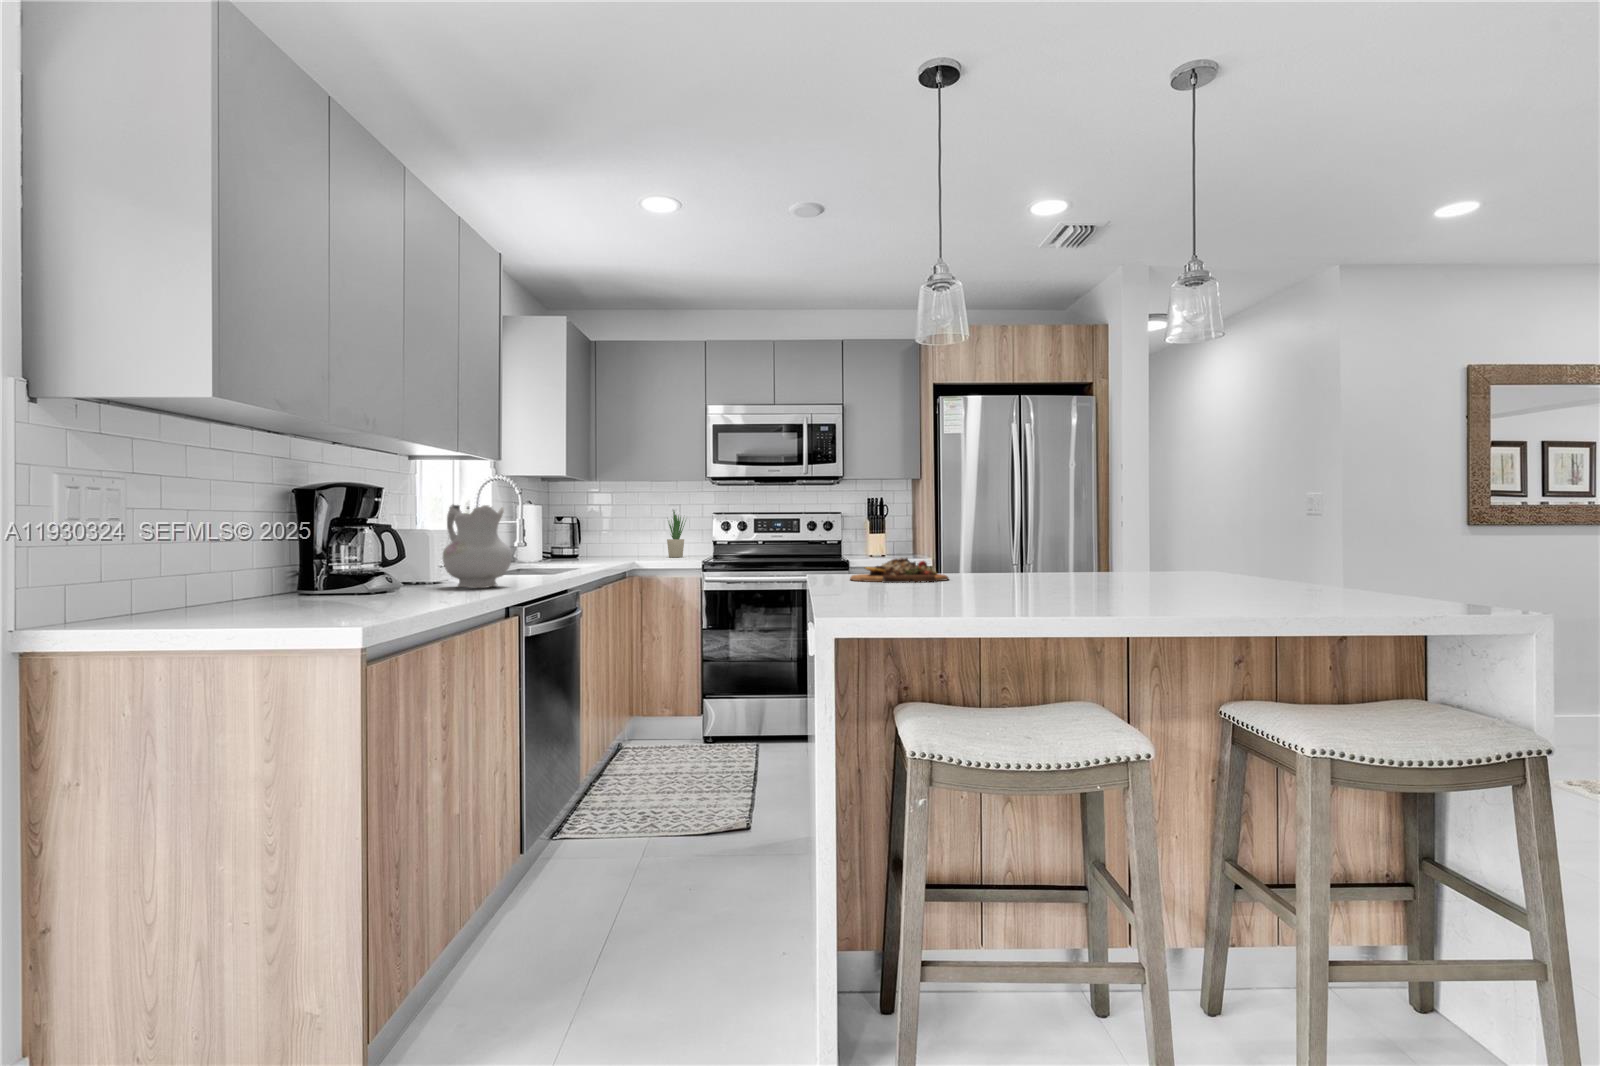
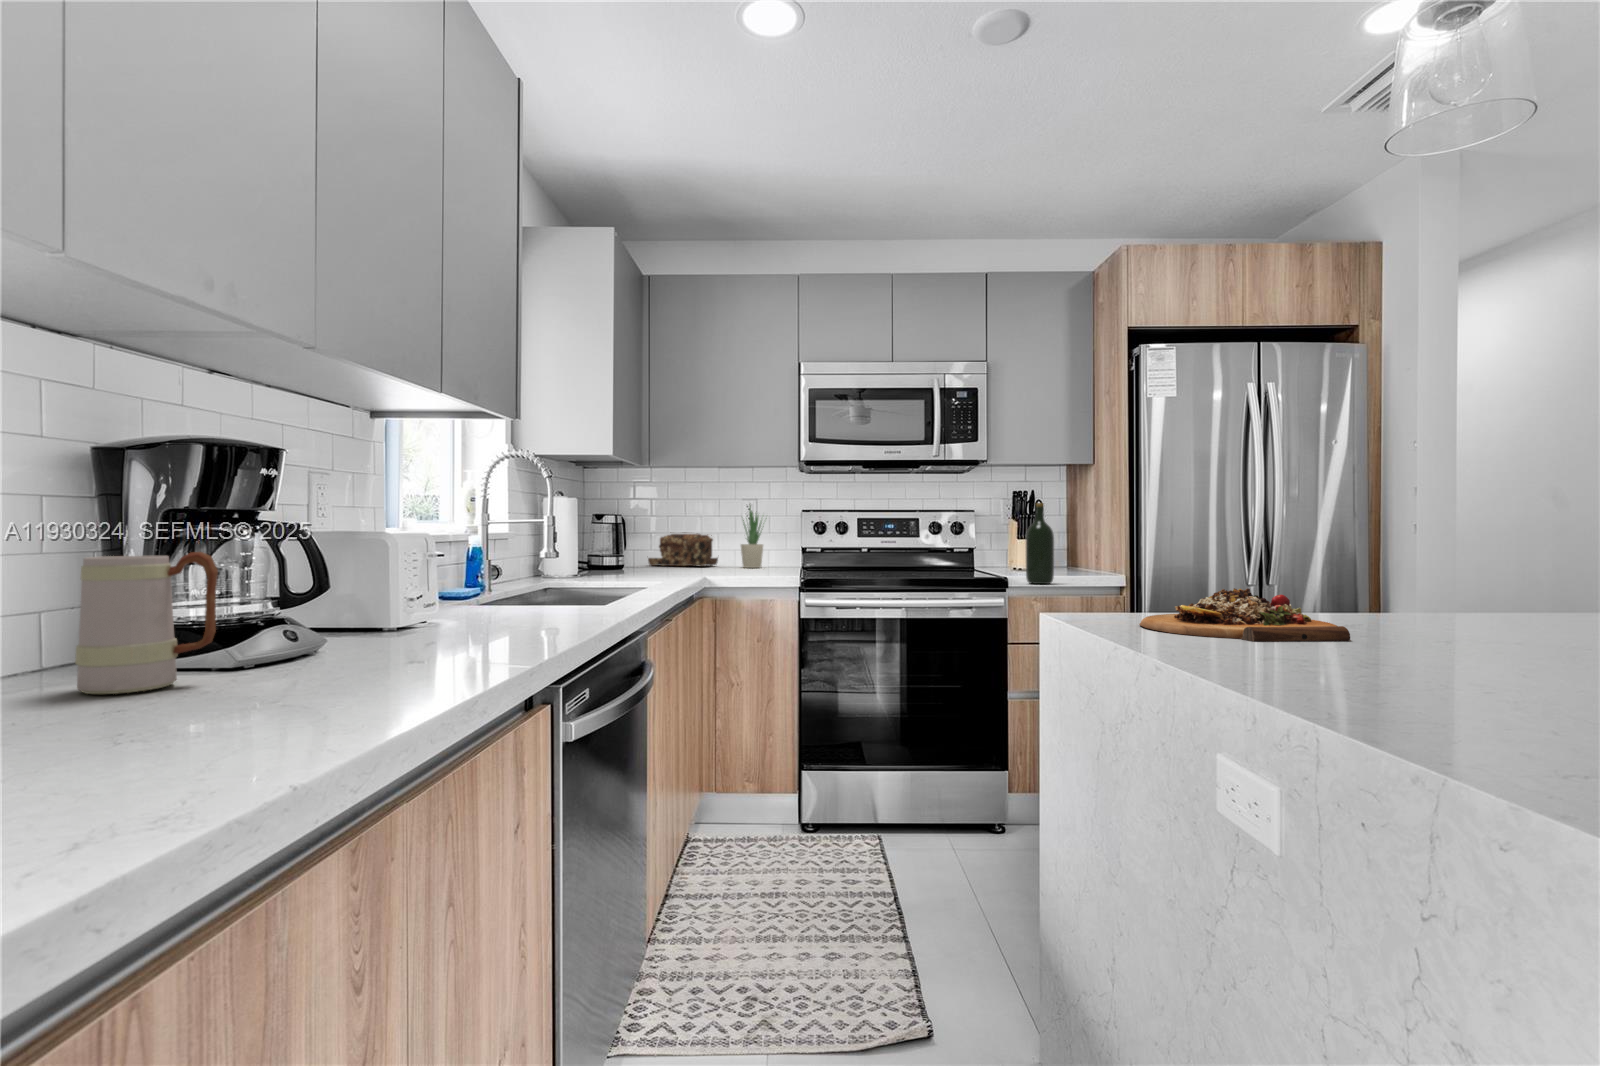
ceramic pitcher: present [443,505,512,588] -> none [404,484,537,648]
wine bottle: none [869,507,889,566] -> present [1026,503,1054,584]
bread loaf: none [596,531,651,557] -> present [648,533,718,566]
mug: none [311,538,368,599] -> present [75,552,218,694]

